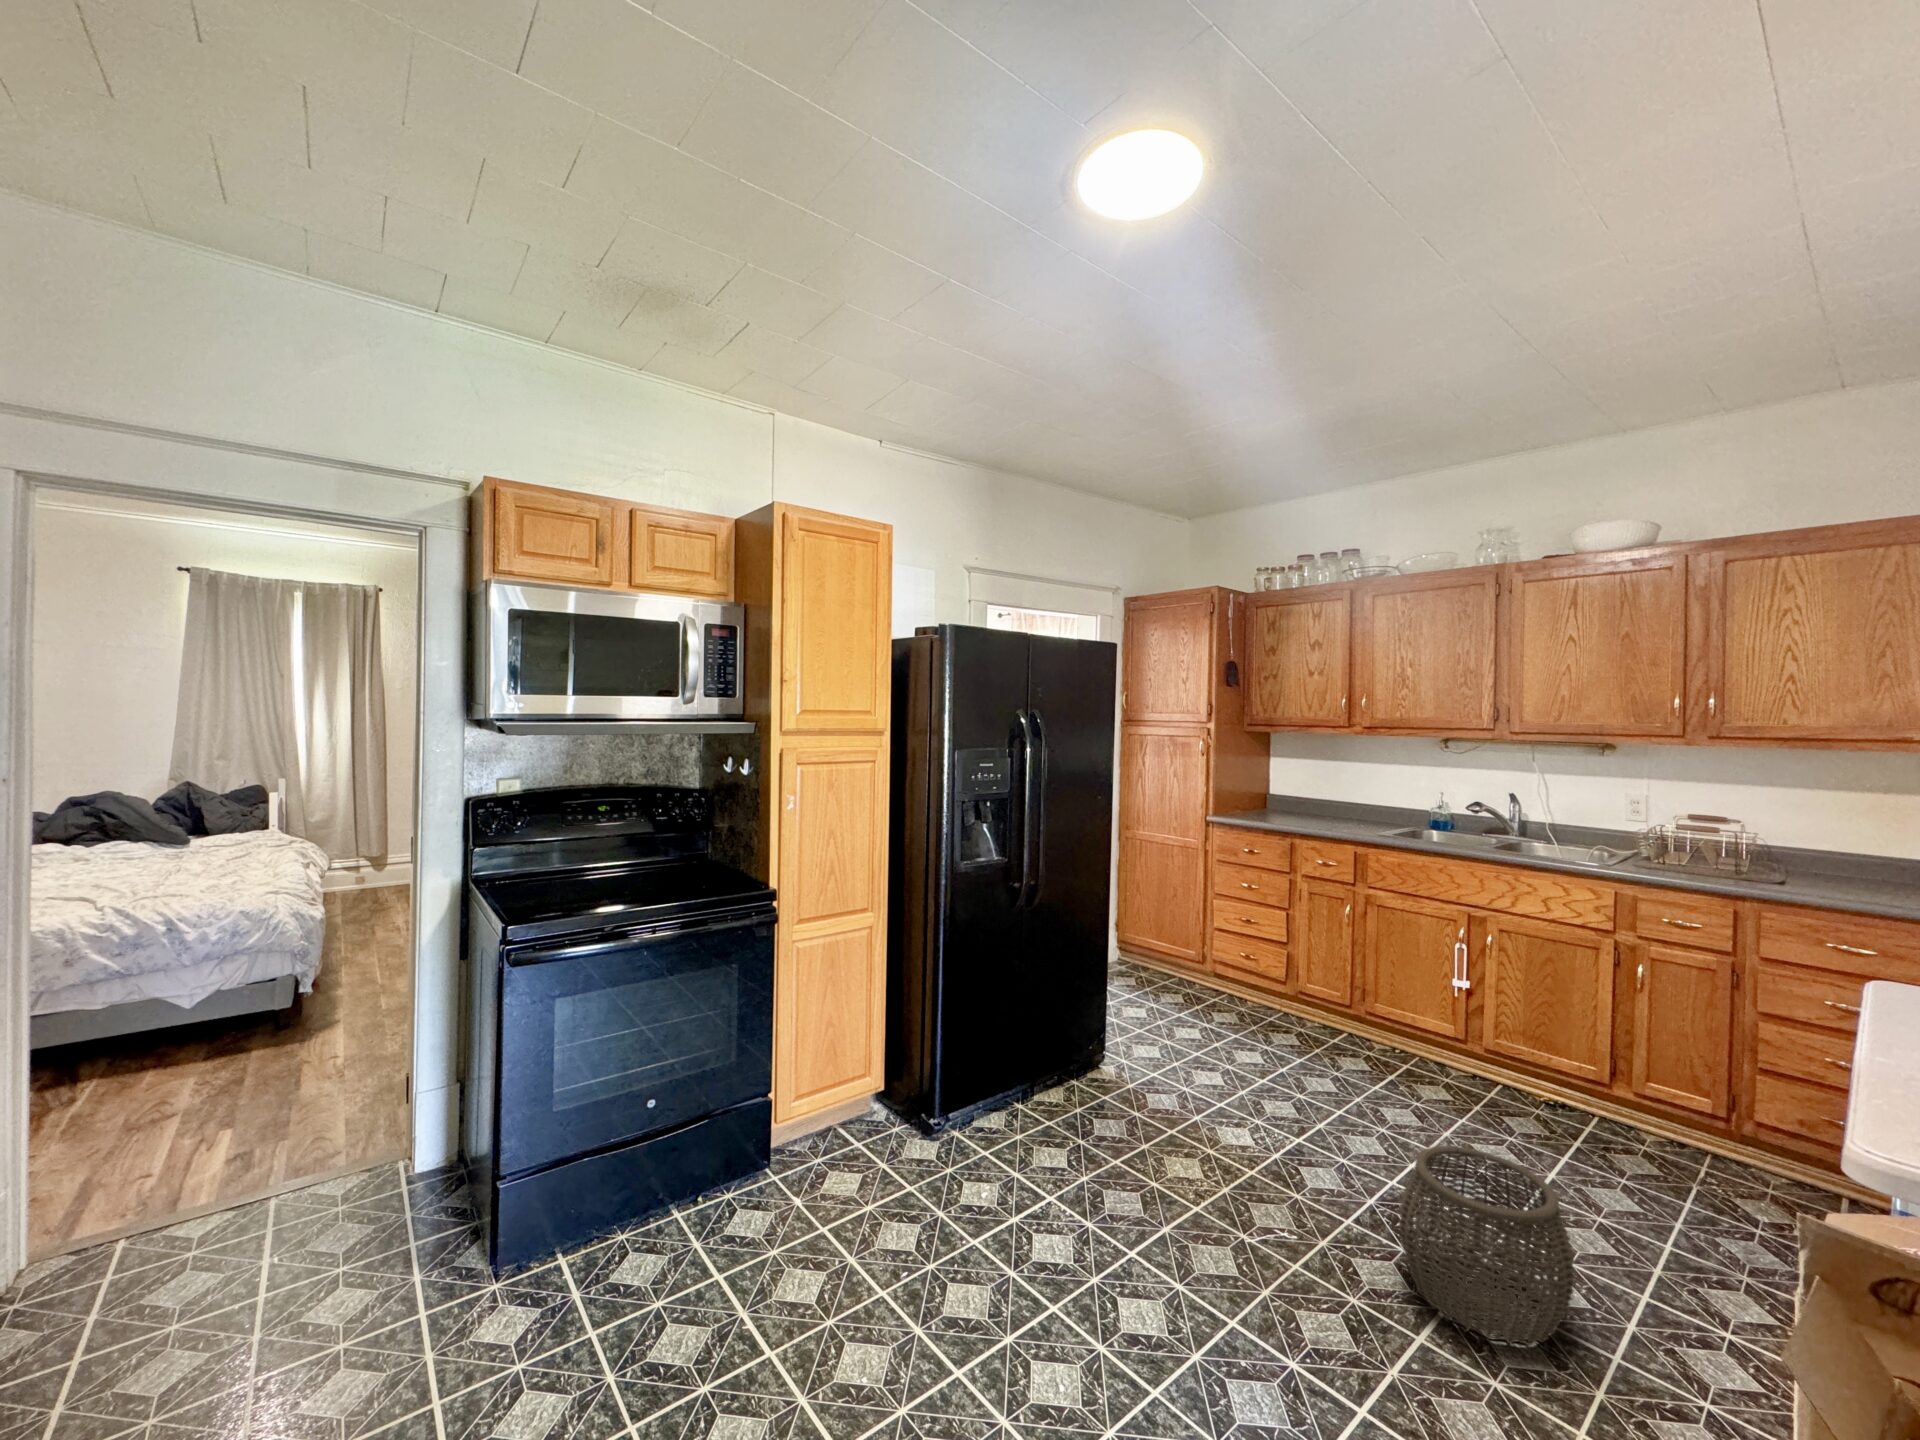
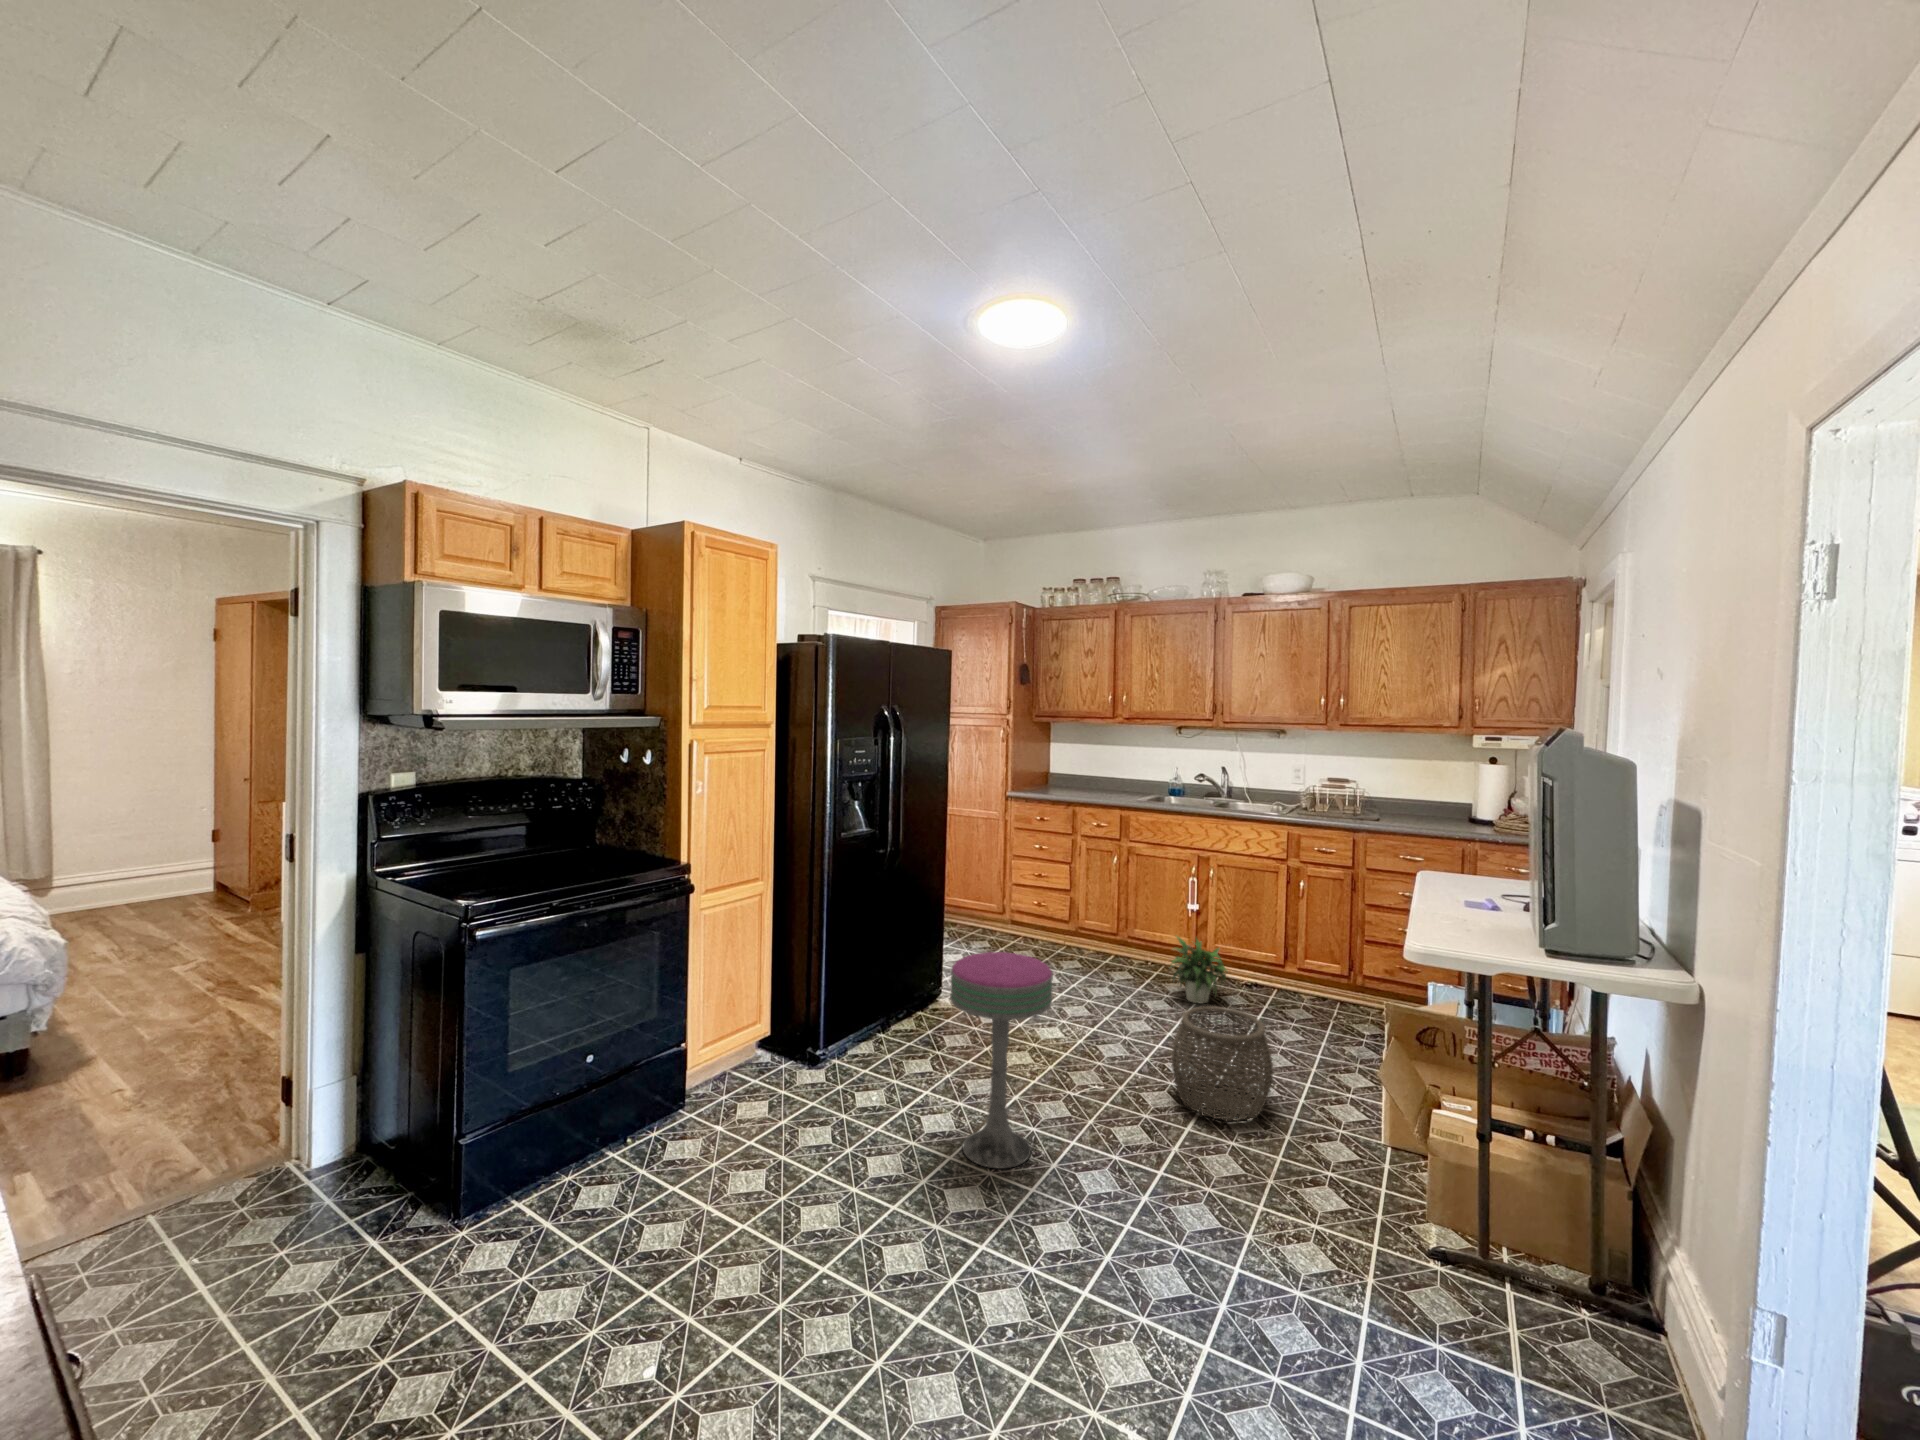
potted plant: none [1417,1023,1509,1124] -> present [1171,937,1227,1003]
bar stool: none [1055,1034,1197,1346] -> present [950,952,1053,1169]

